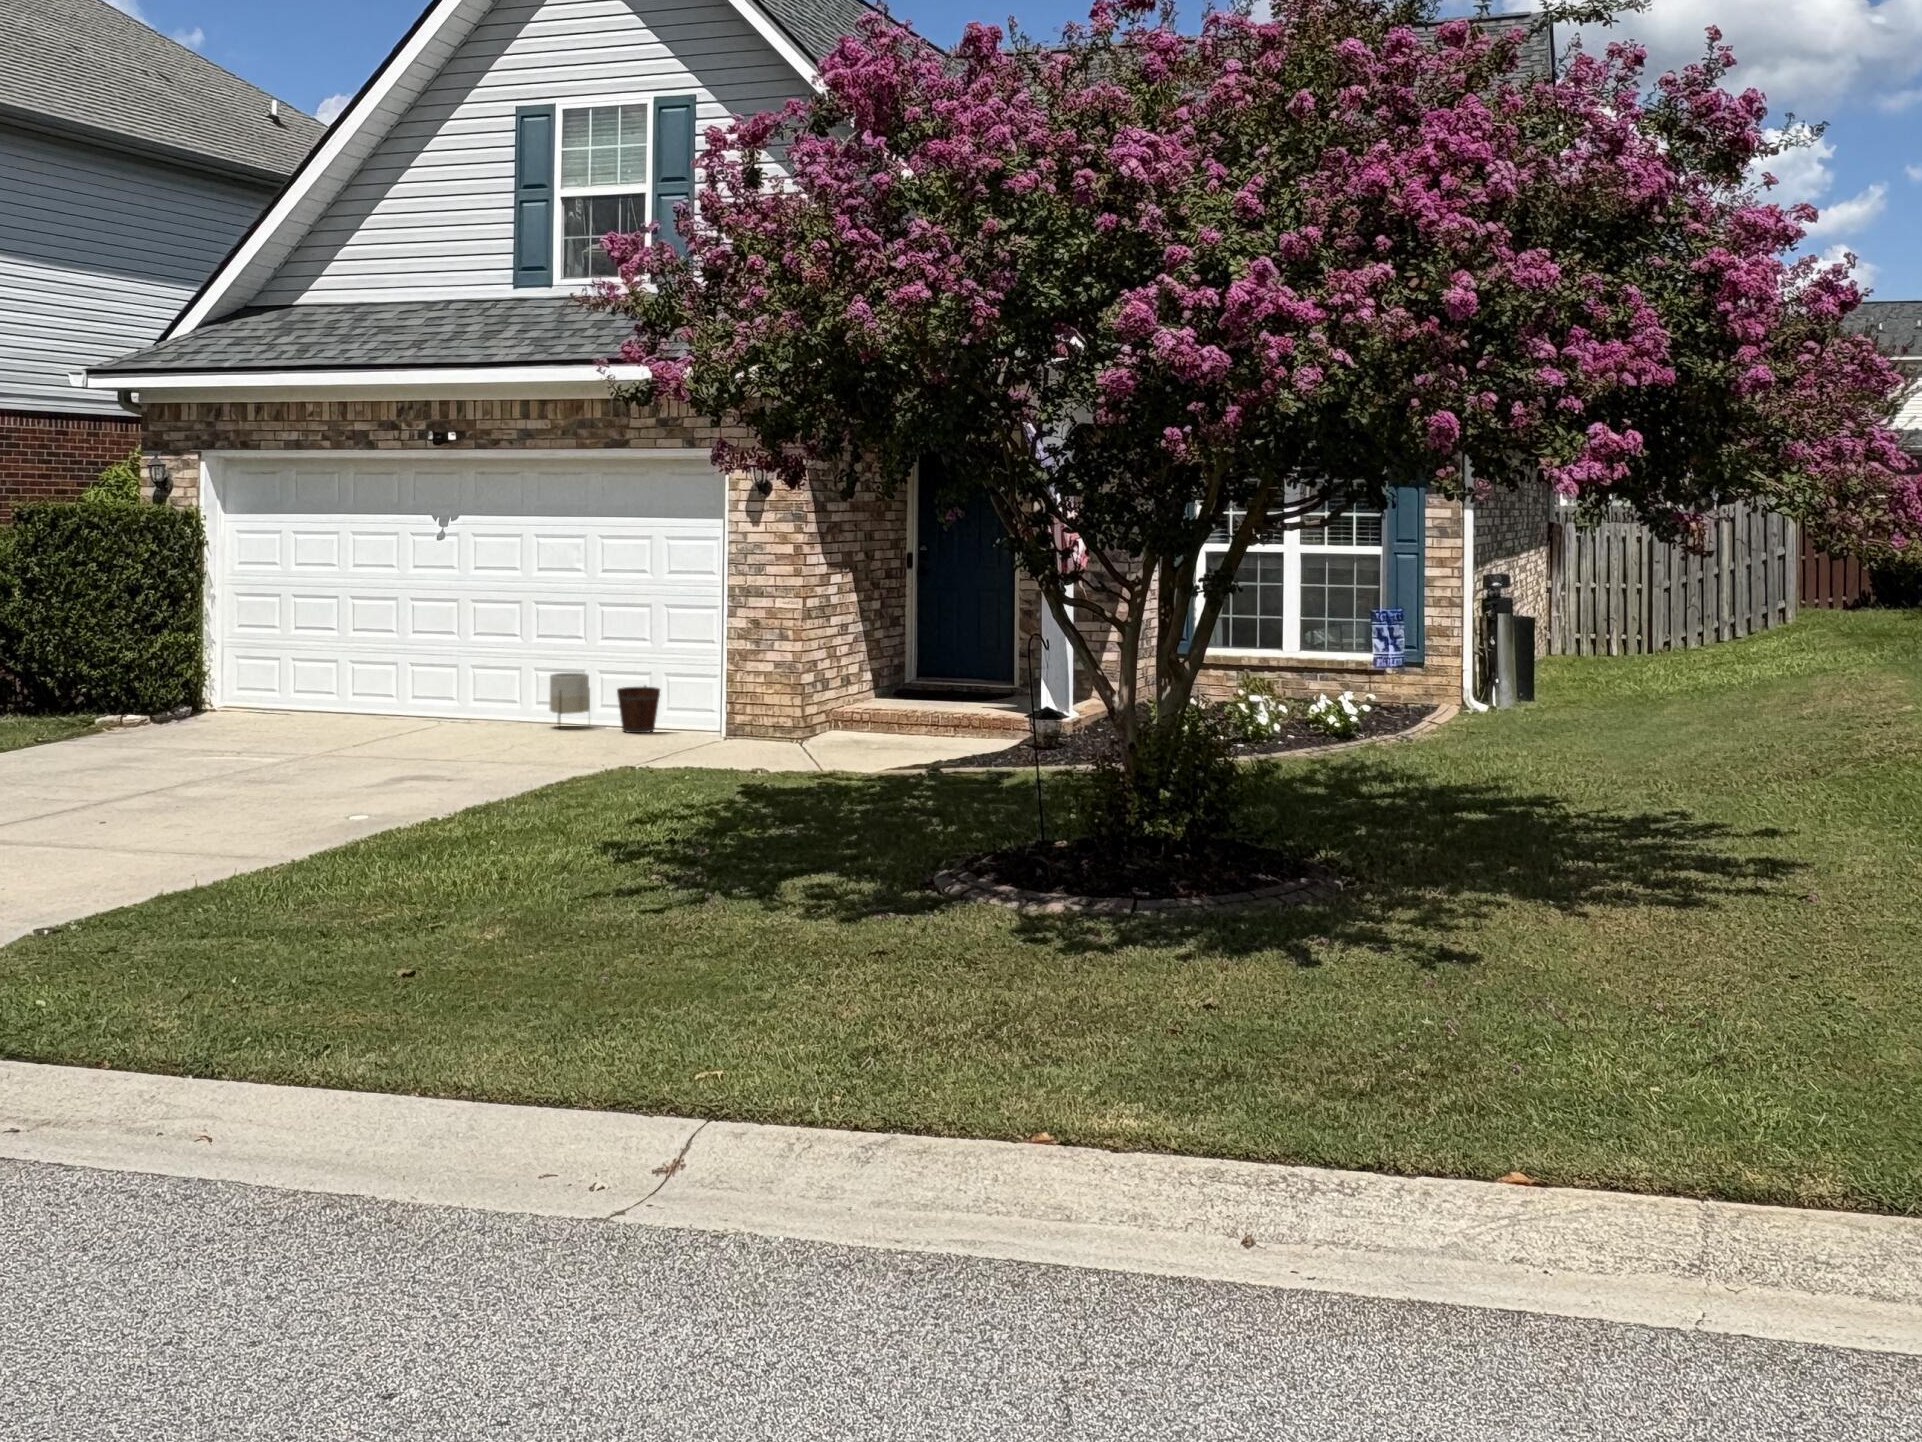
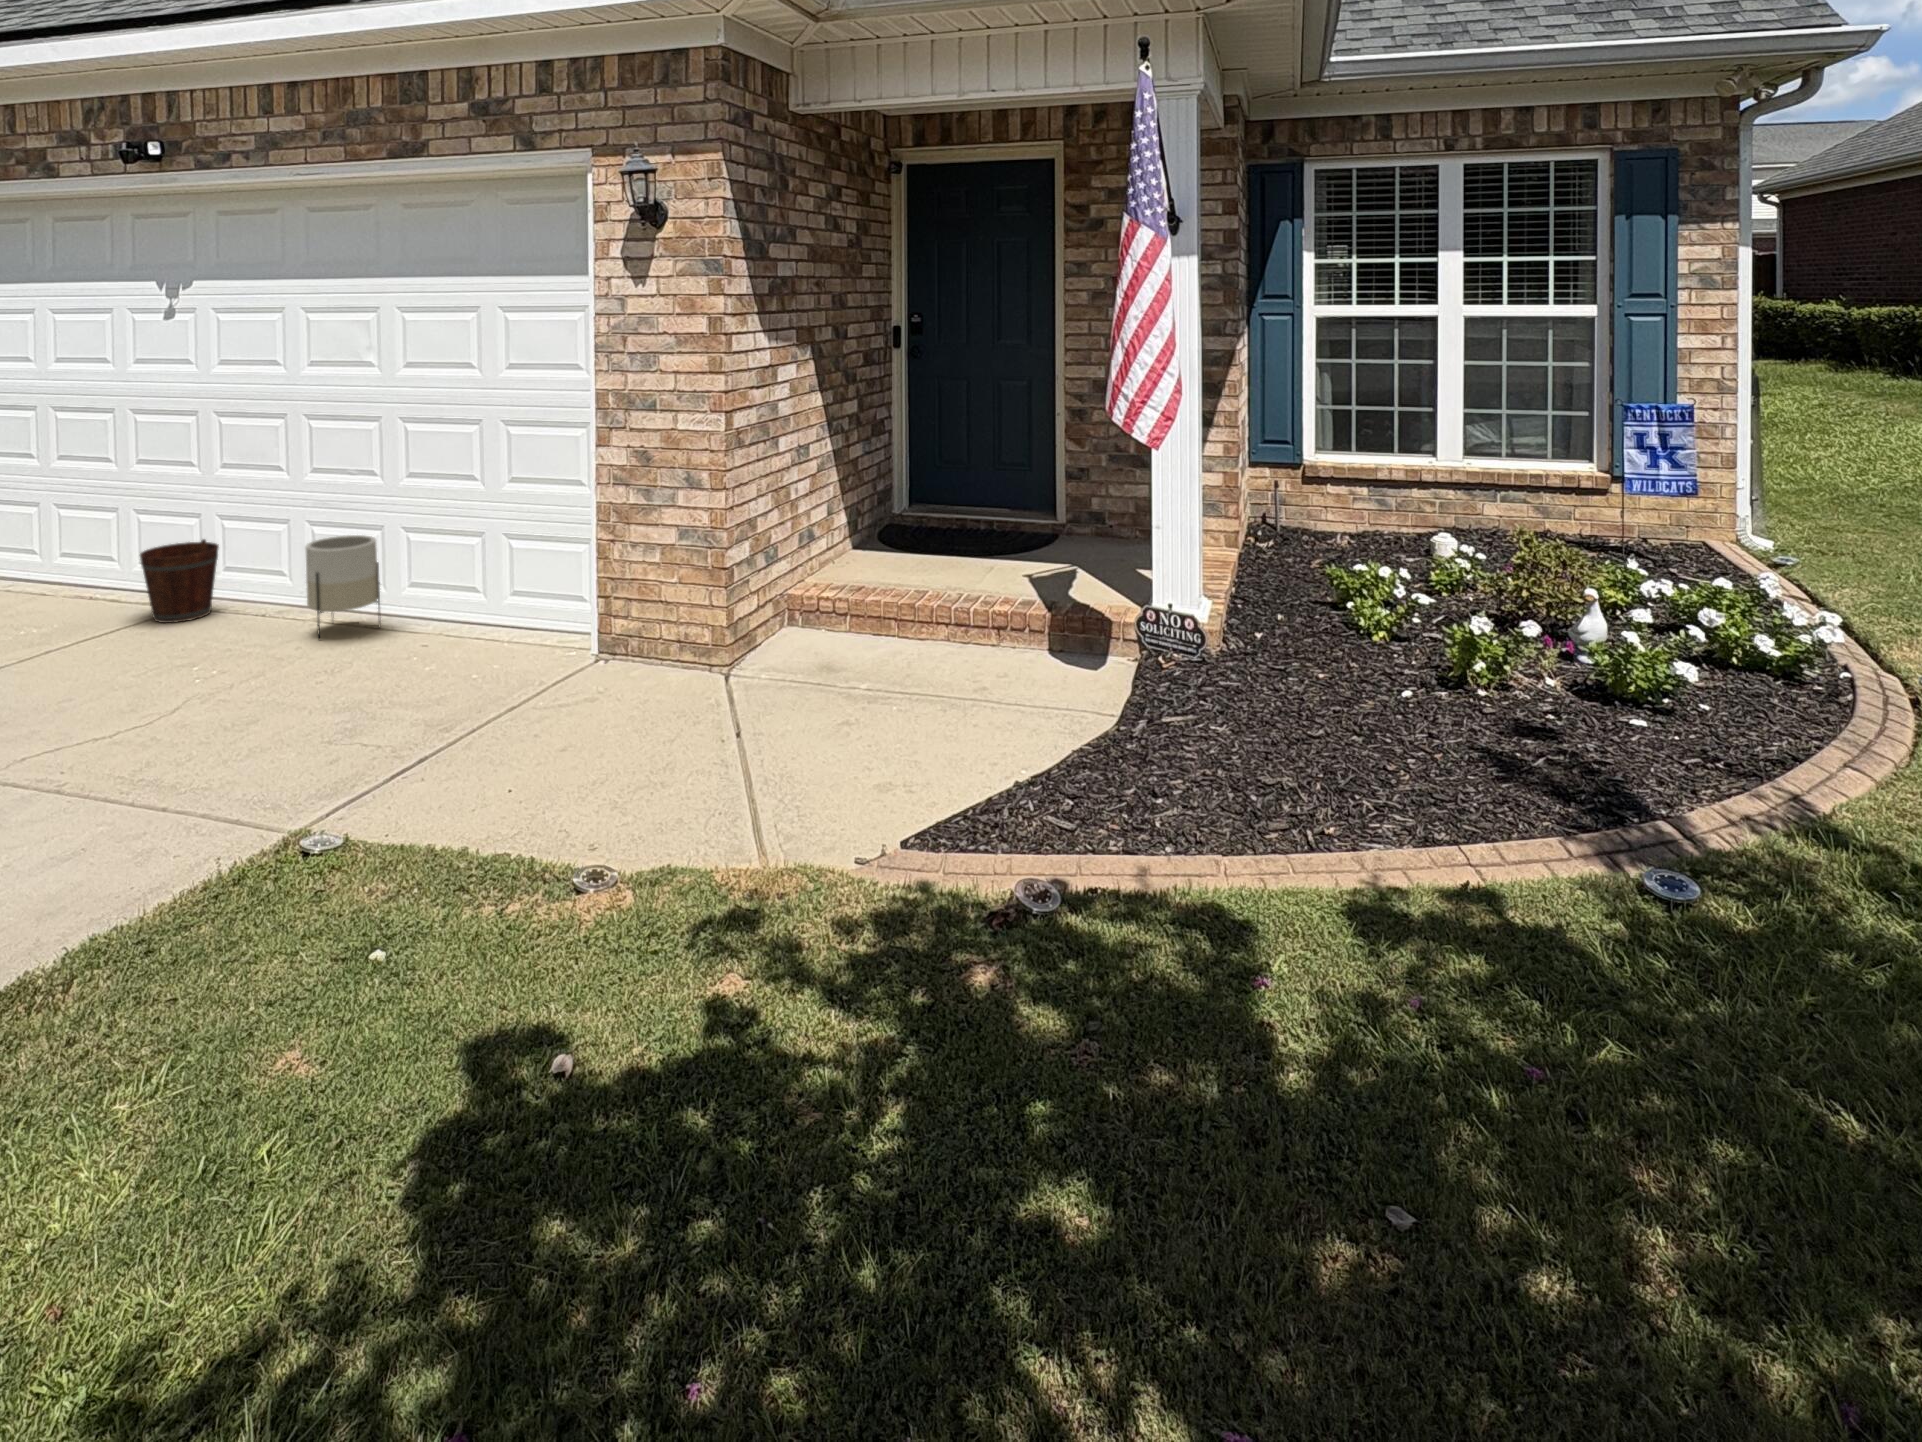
bucket: present [617,686,660,733] -> present [140,539,219,623]

